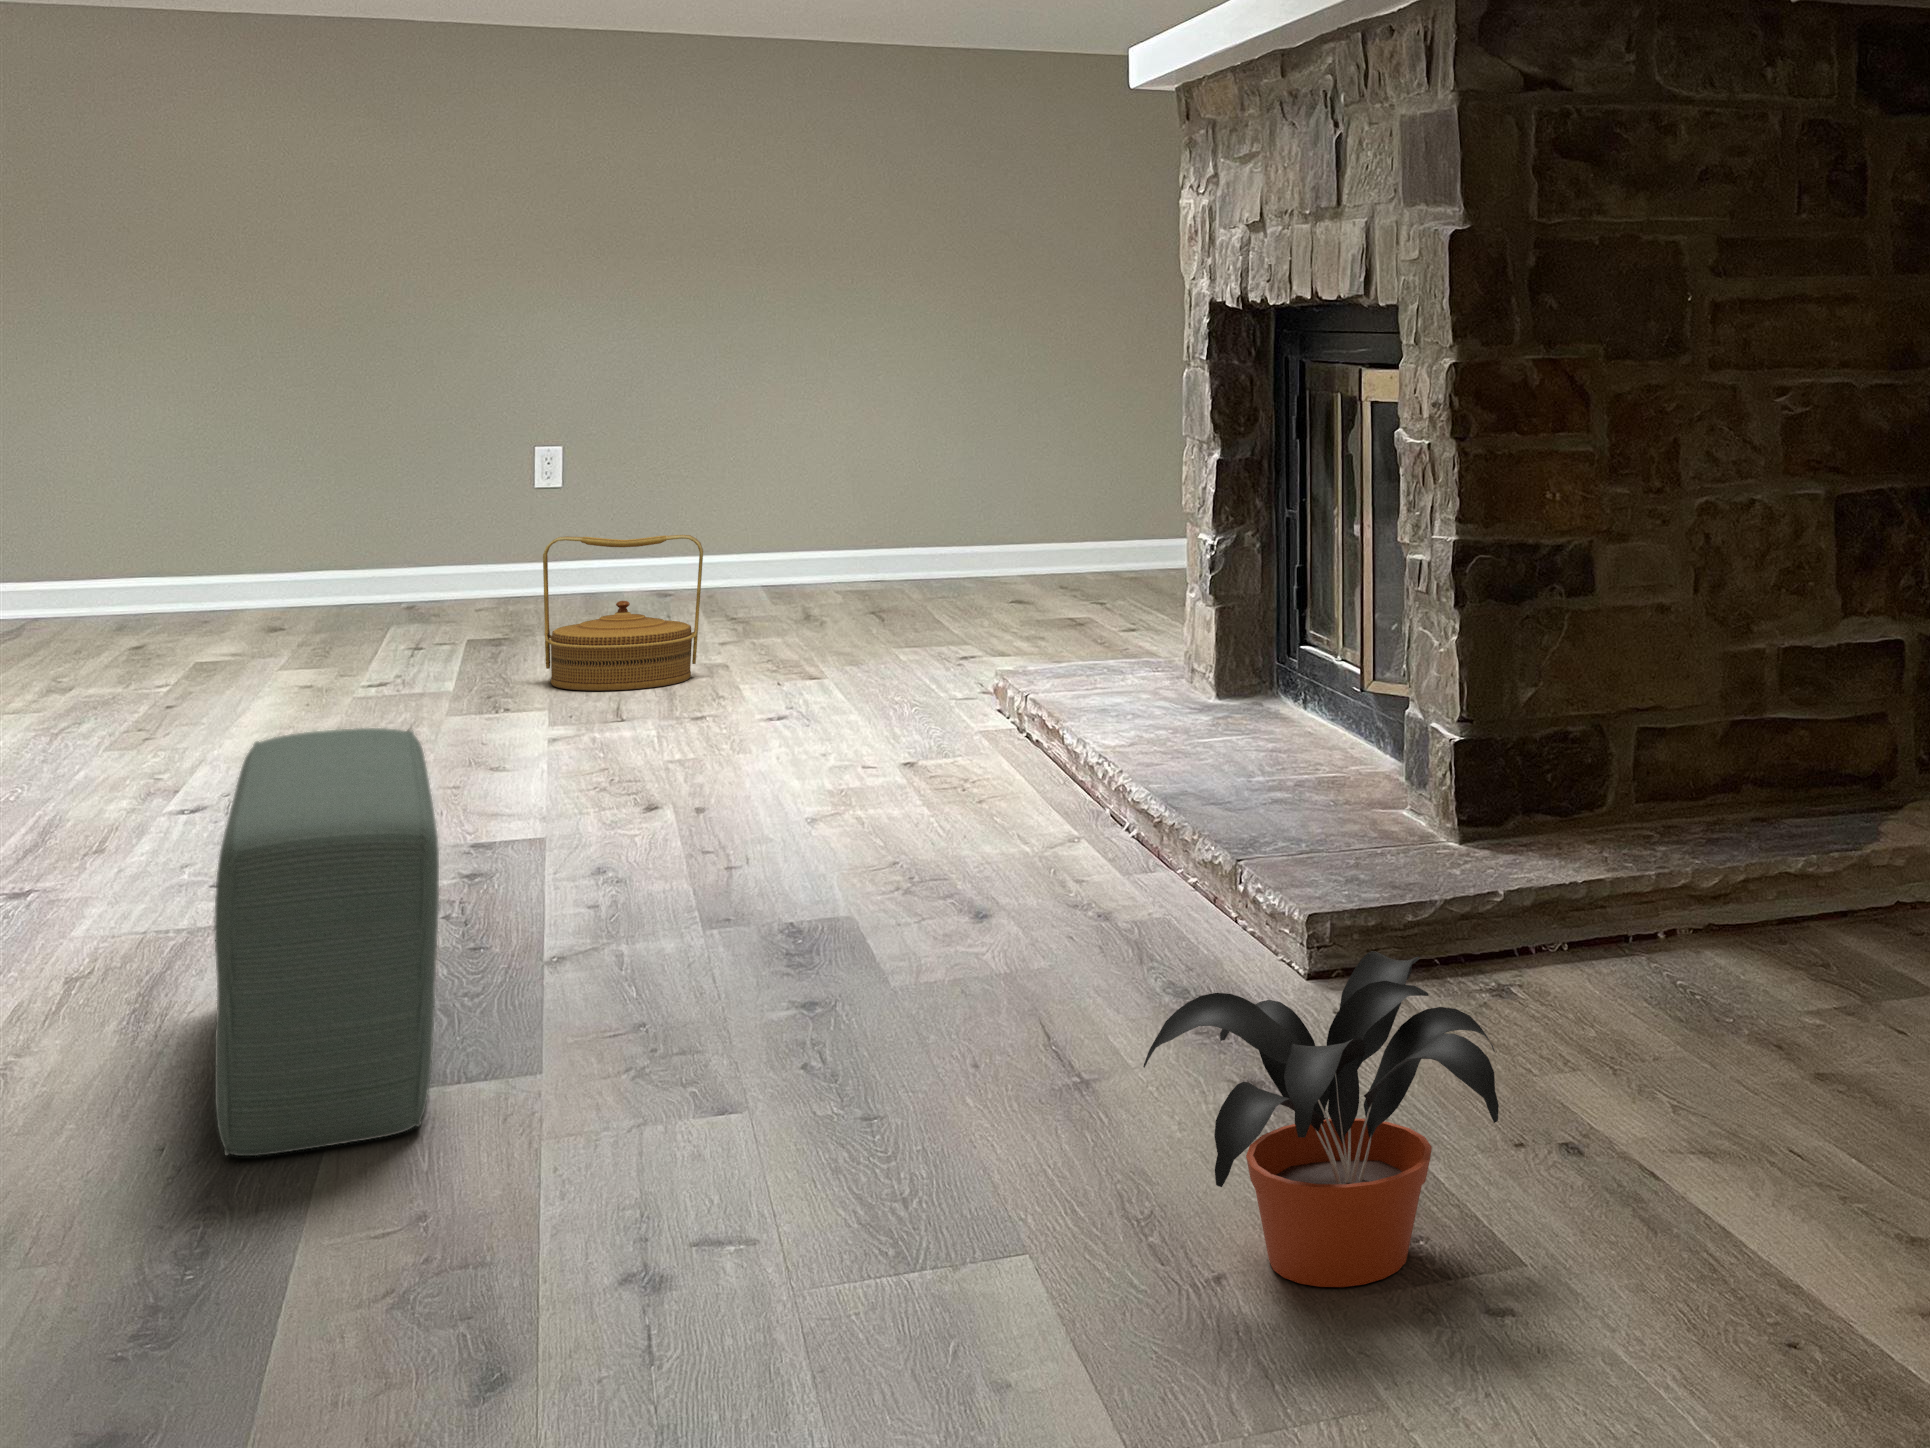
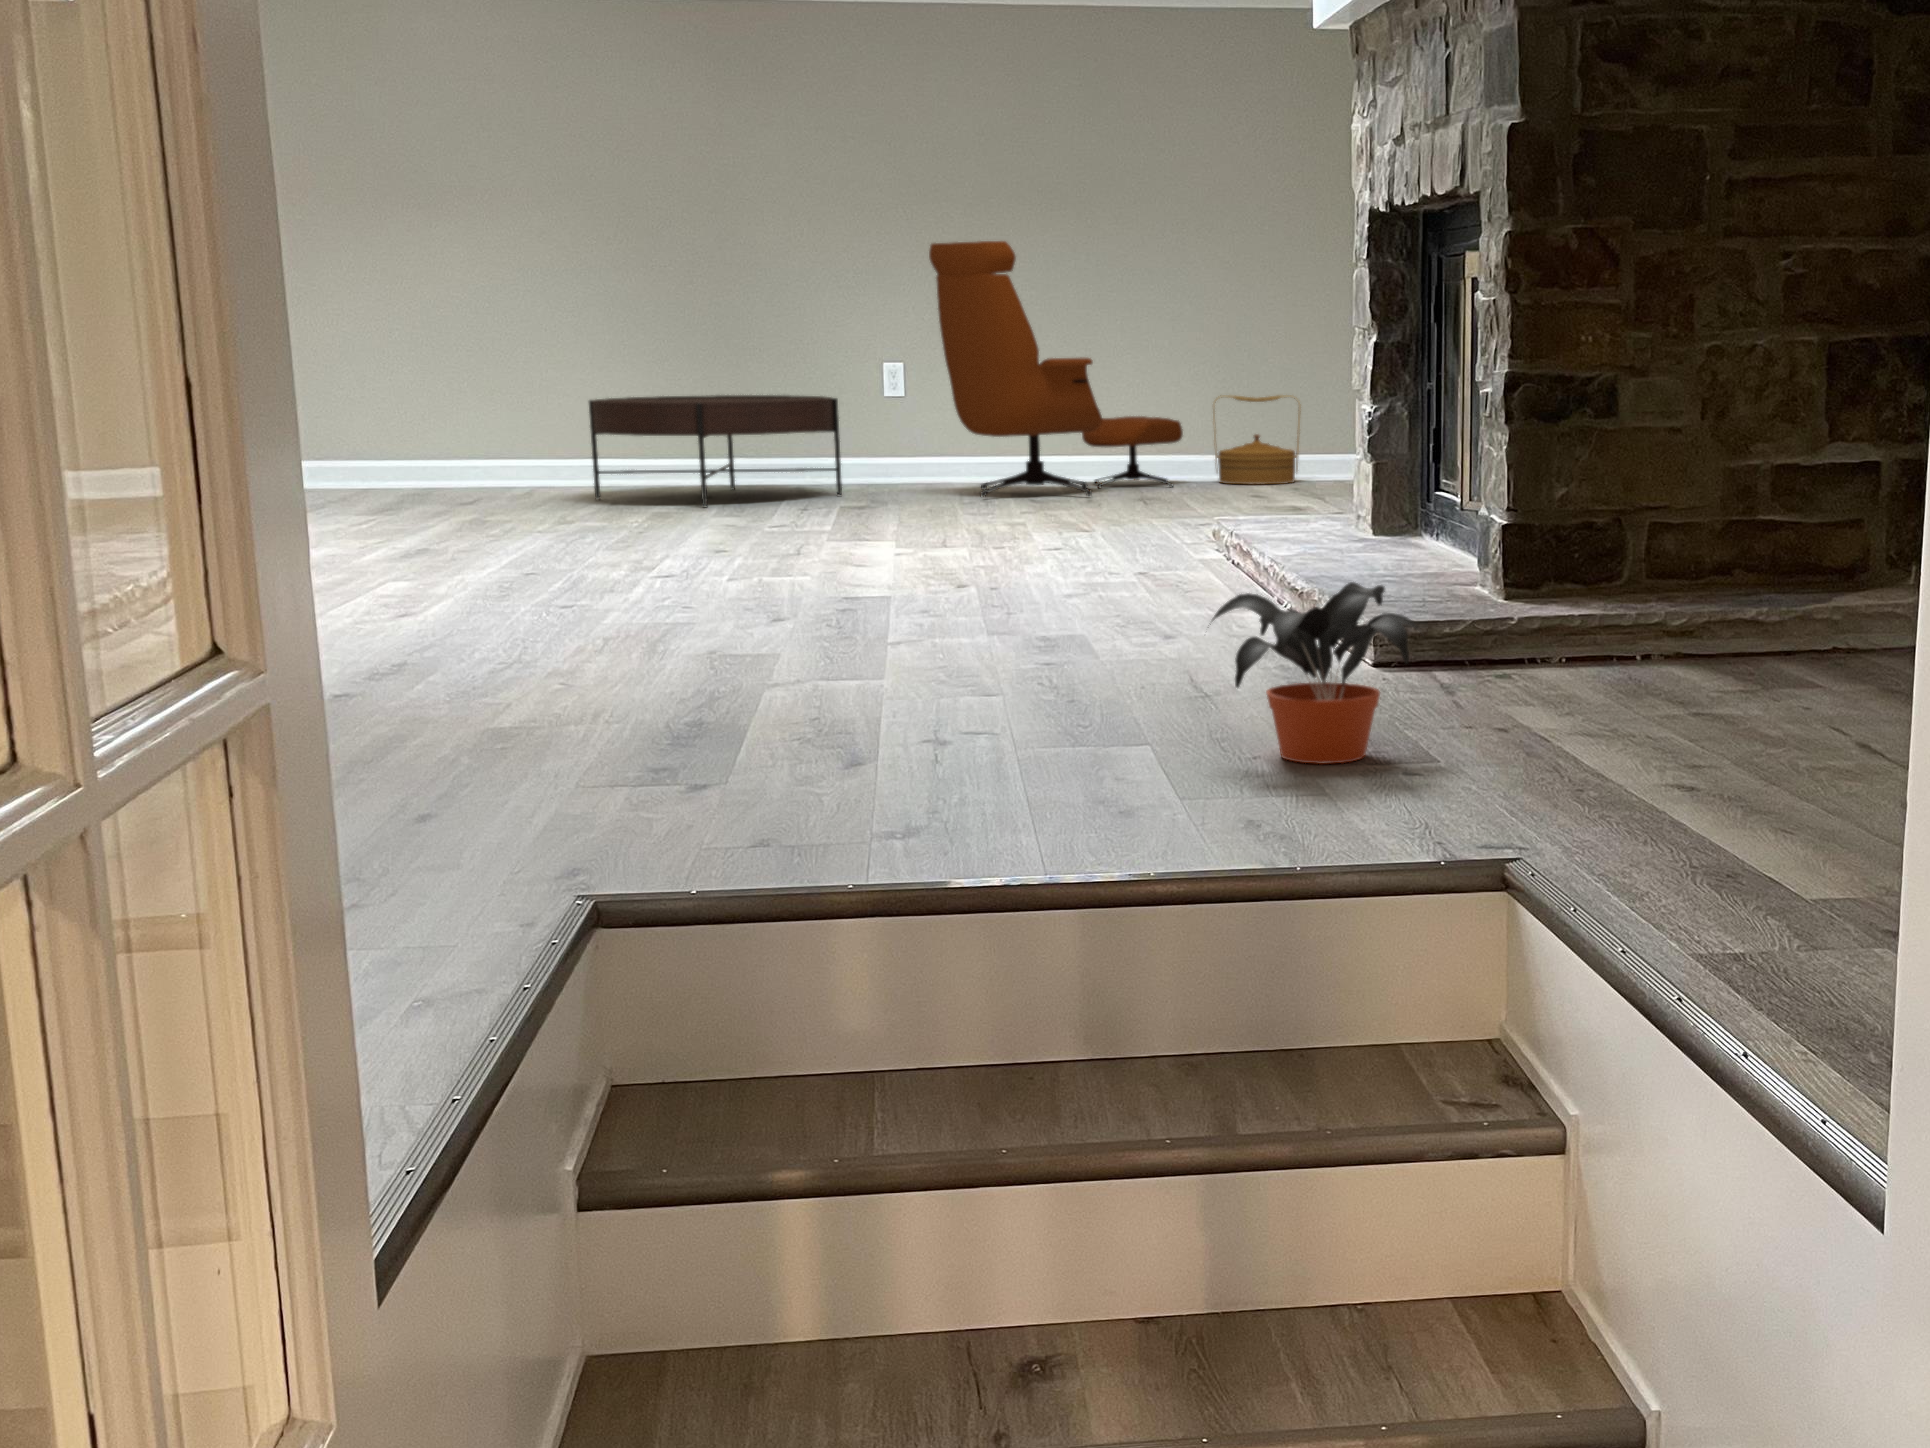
lounge chair: none [611,304,920,612] -> present [929,241,1183,497]
coffee table: none [116,481,476,638] -> present [589,395,842,508]
basket: present [543,535,703,691] -> present [1215,395,1301,485]
pouf: present [214,728,439,1156] -> none [687,483,810,701]

